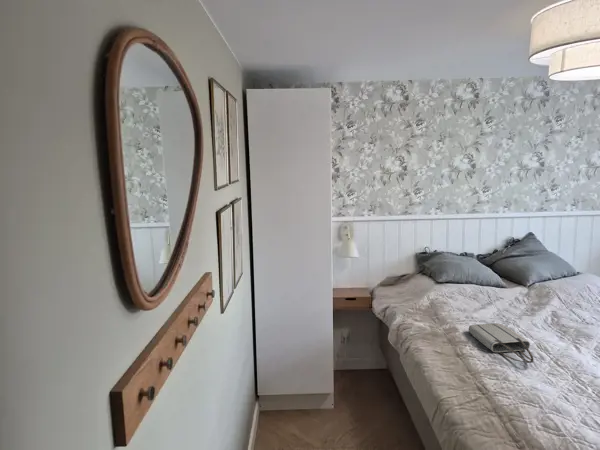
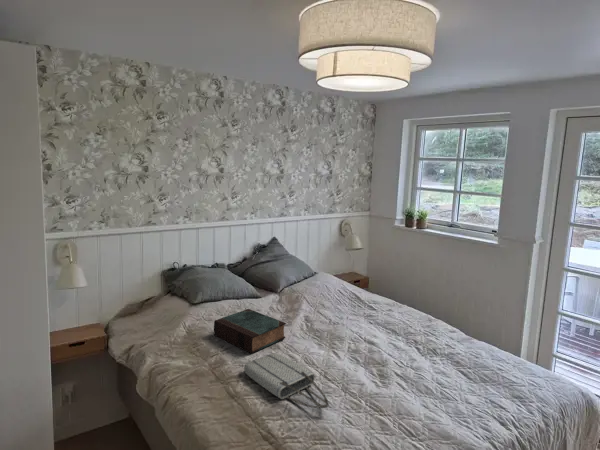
book: none [451,291,517,323] -> present [214,309,286,353]

